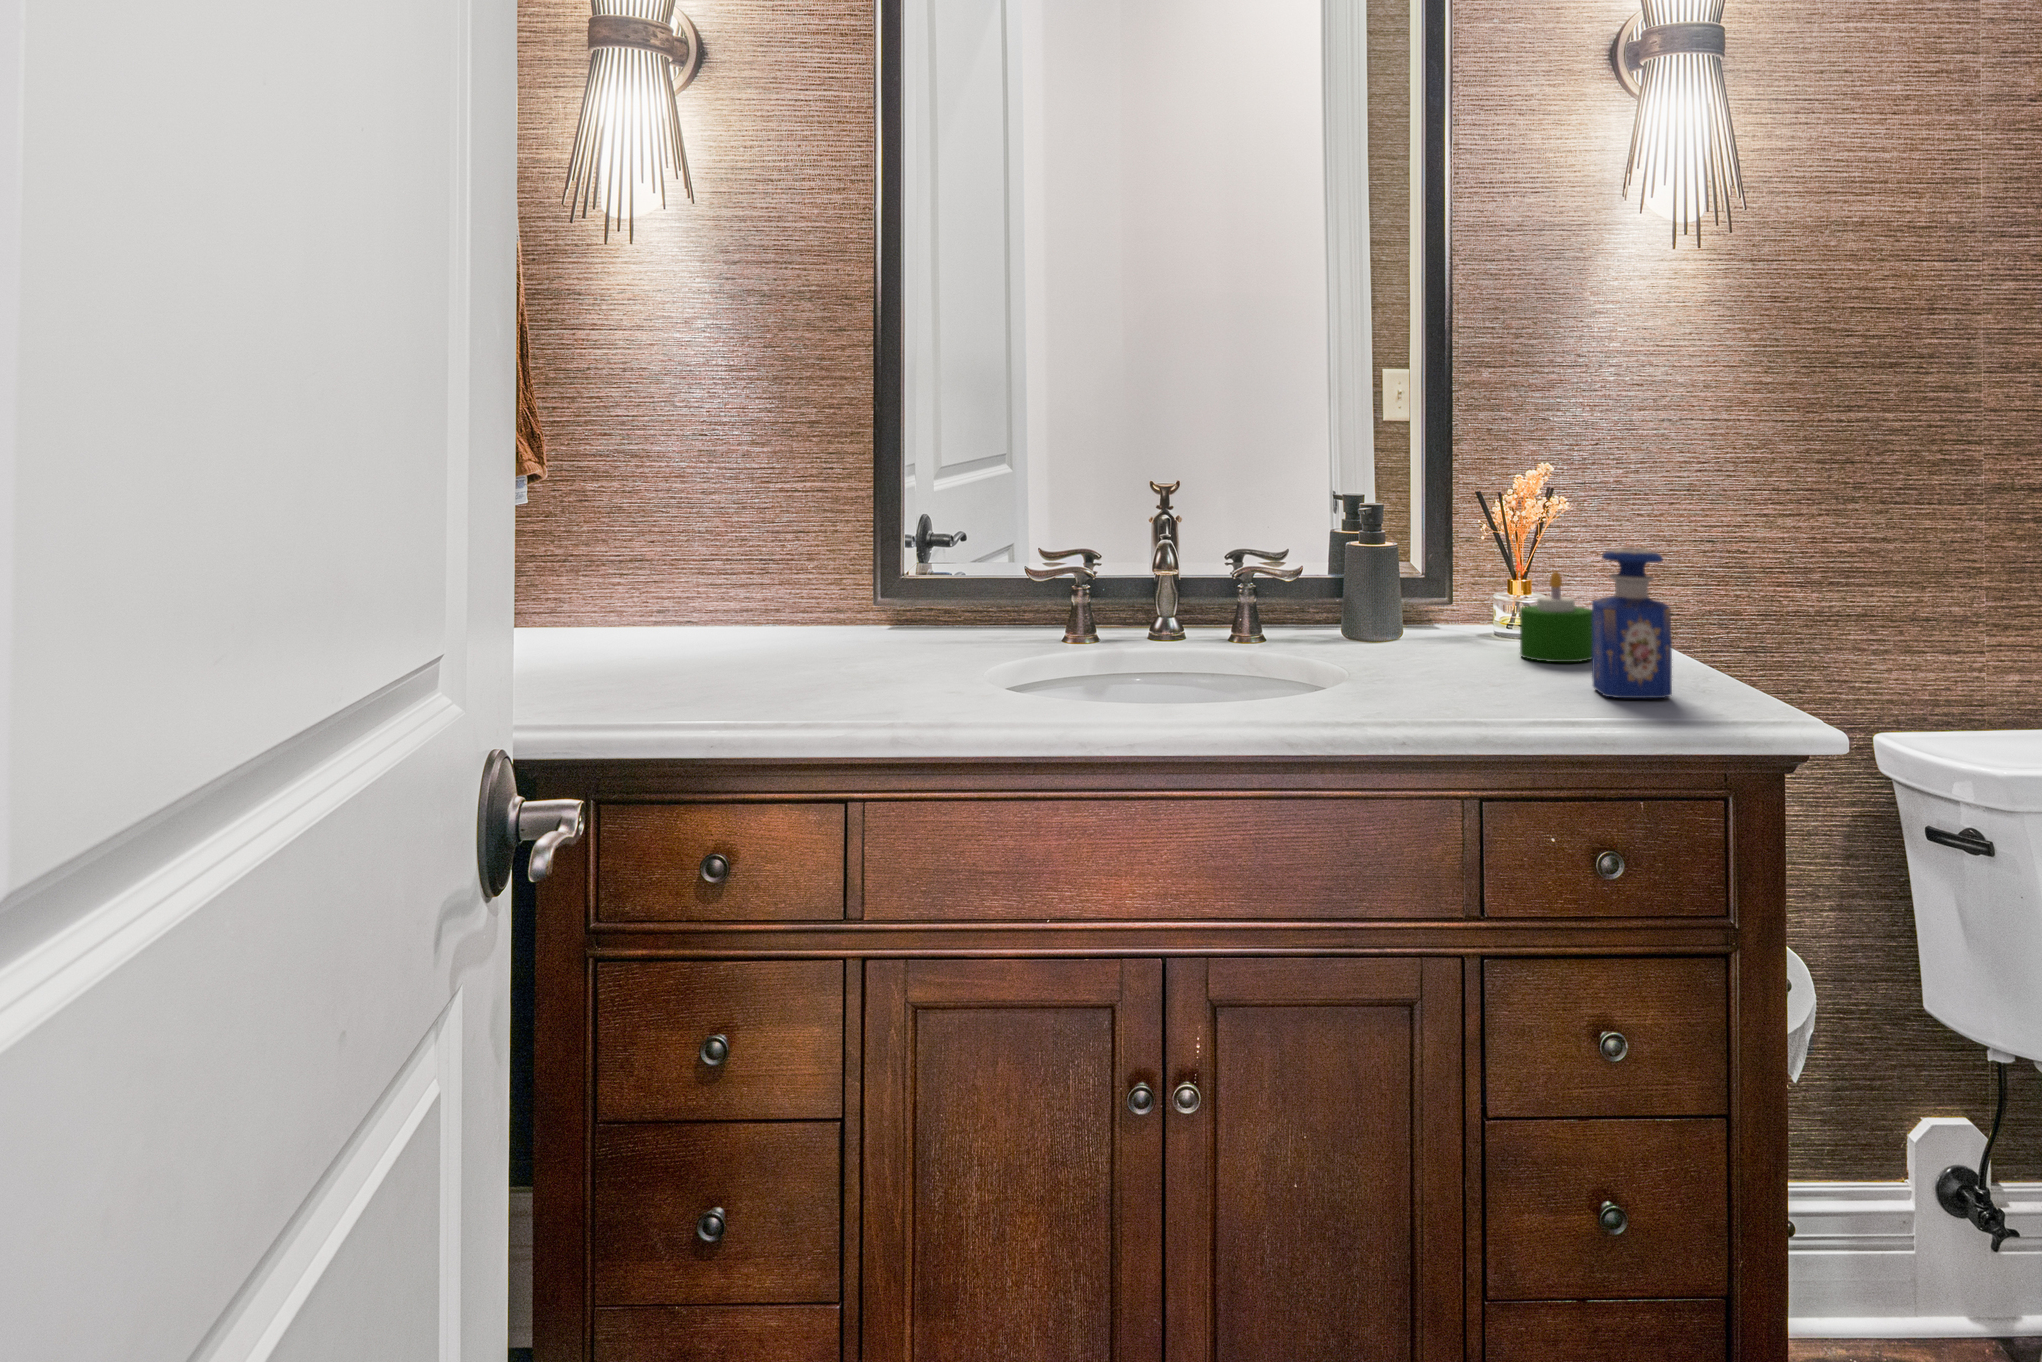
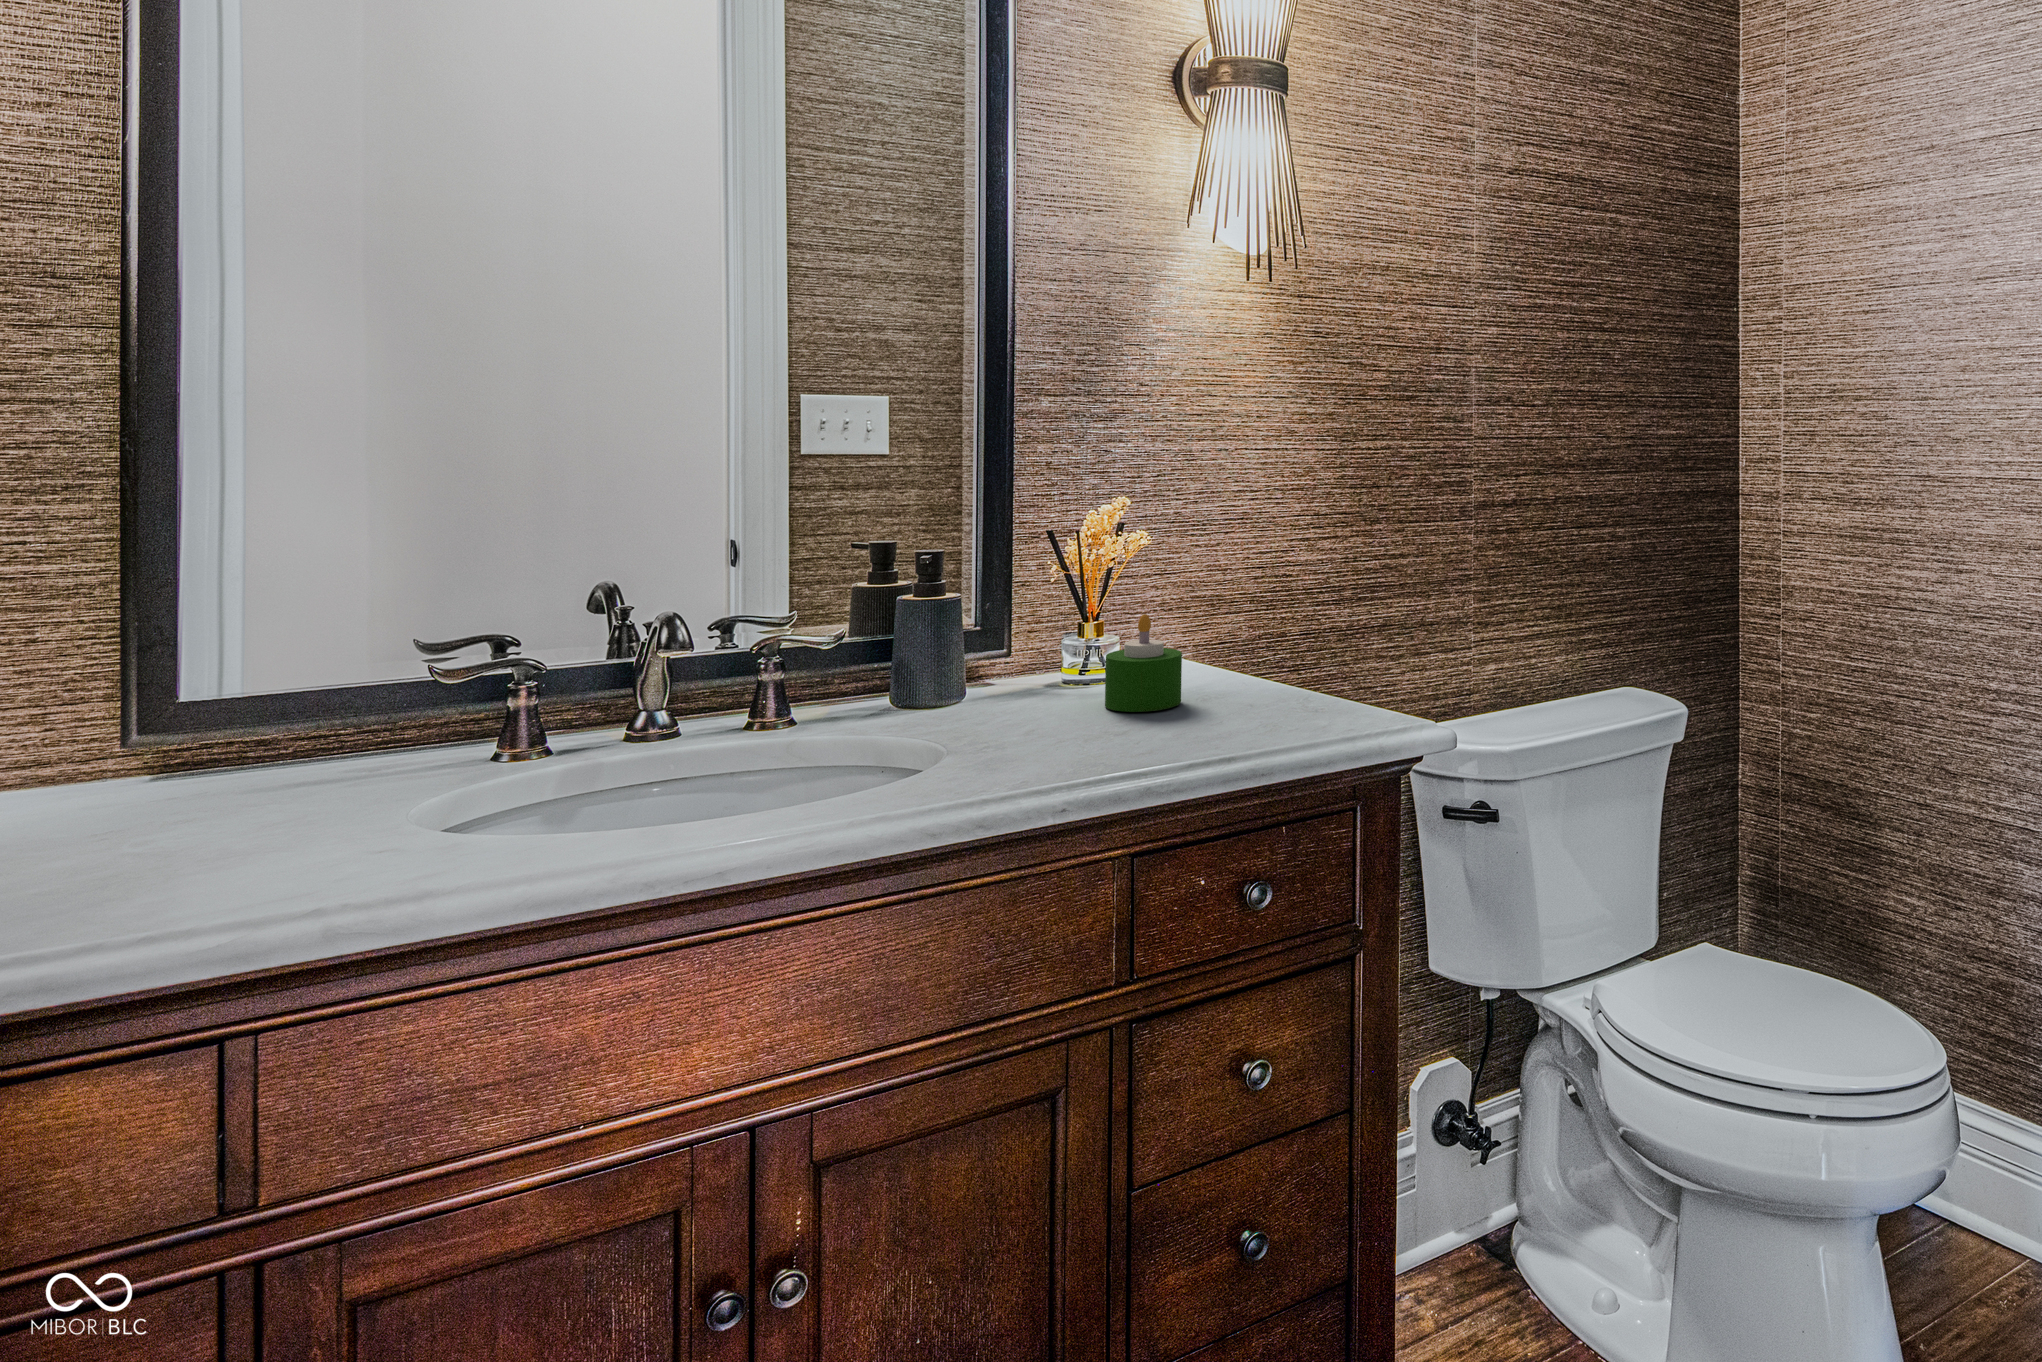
perfume bottle: present [1592,547,1672,698] -> none [1211,593,1294,750]

